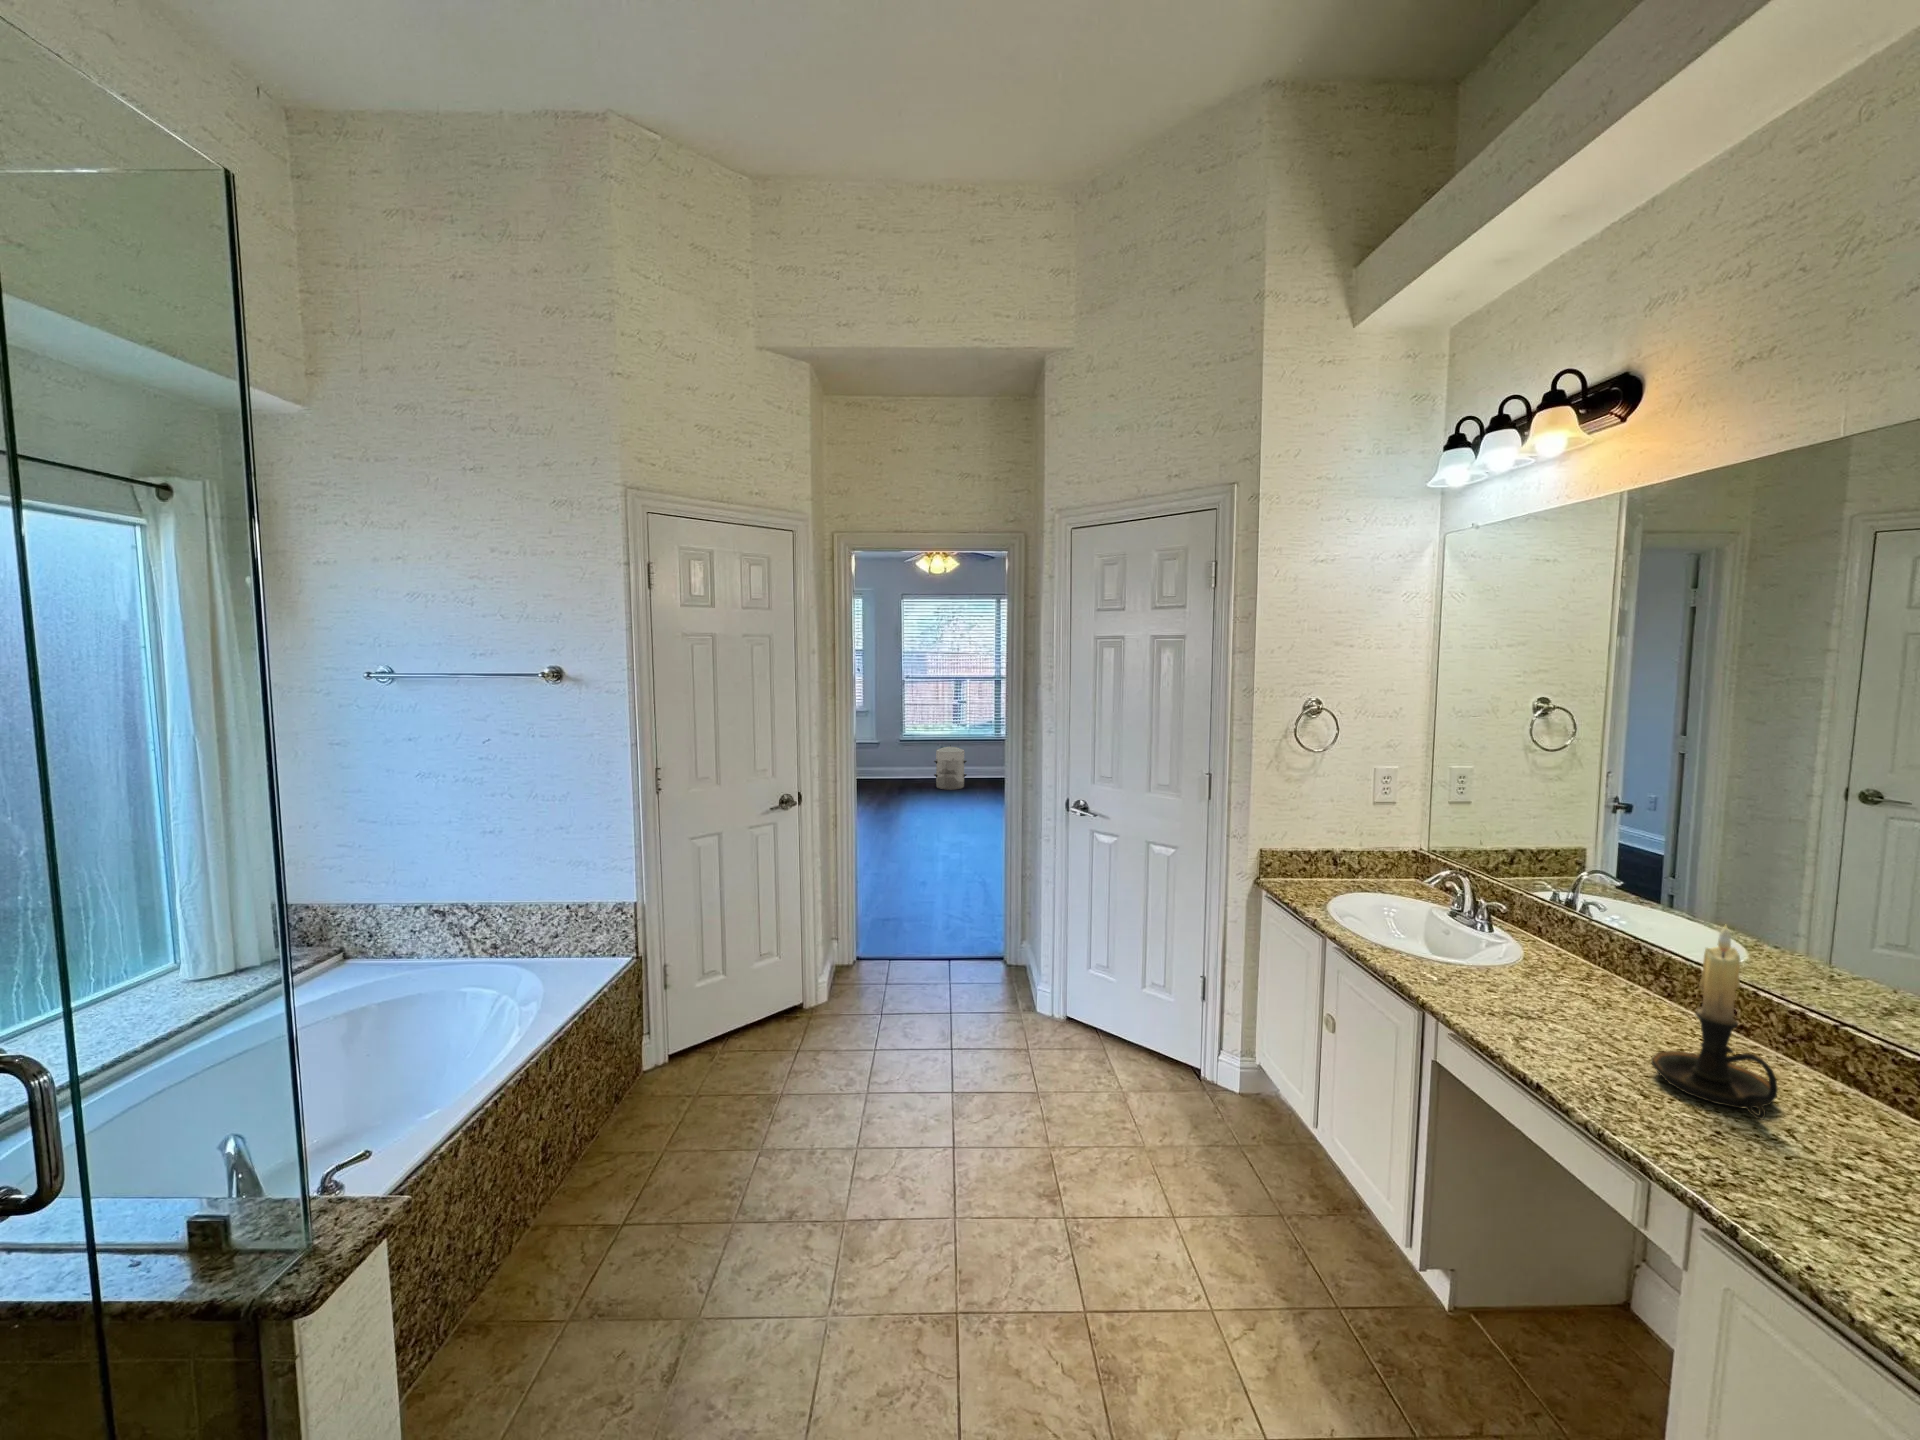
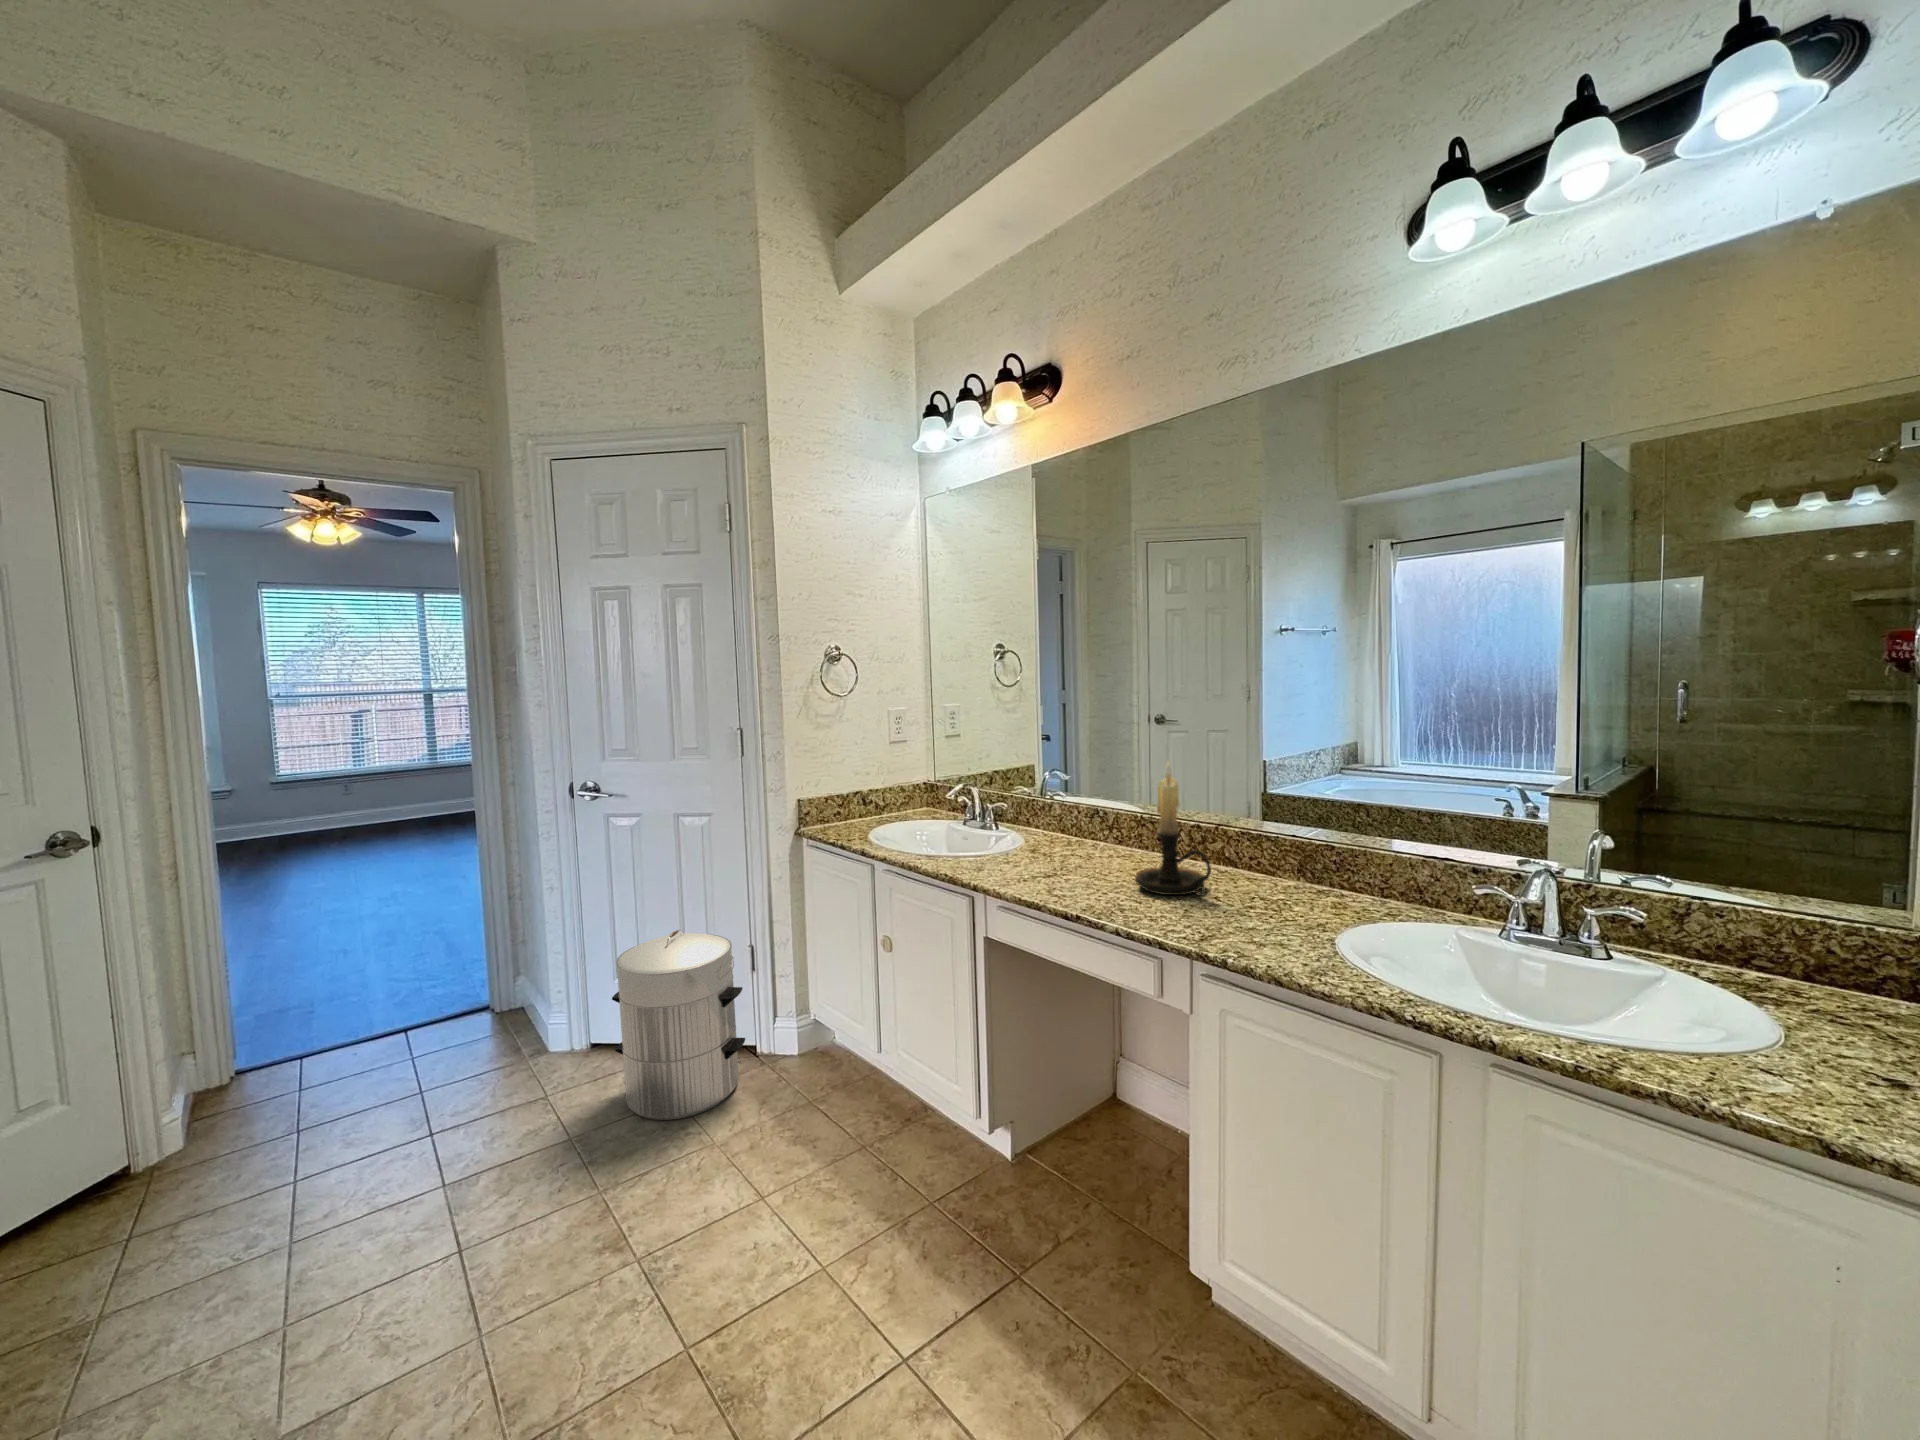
waste bin: present [934,745,967,790] -> present [612,930,745,1120]

